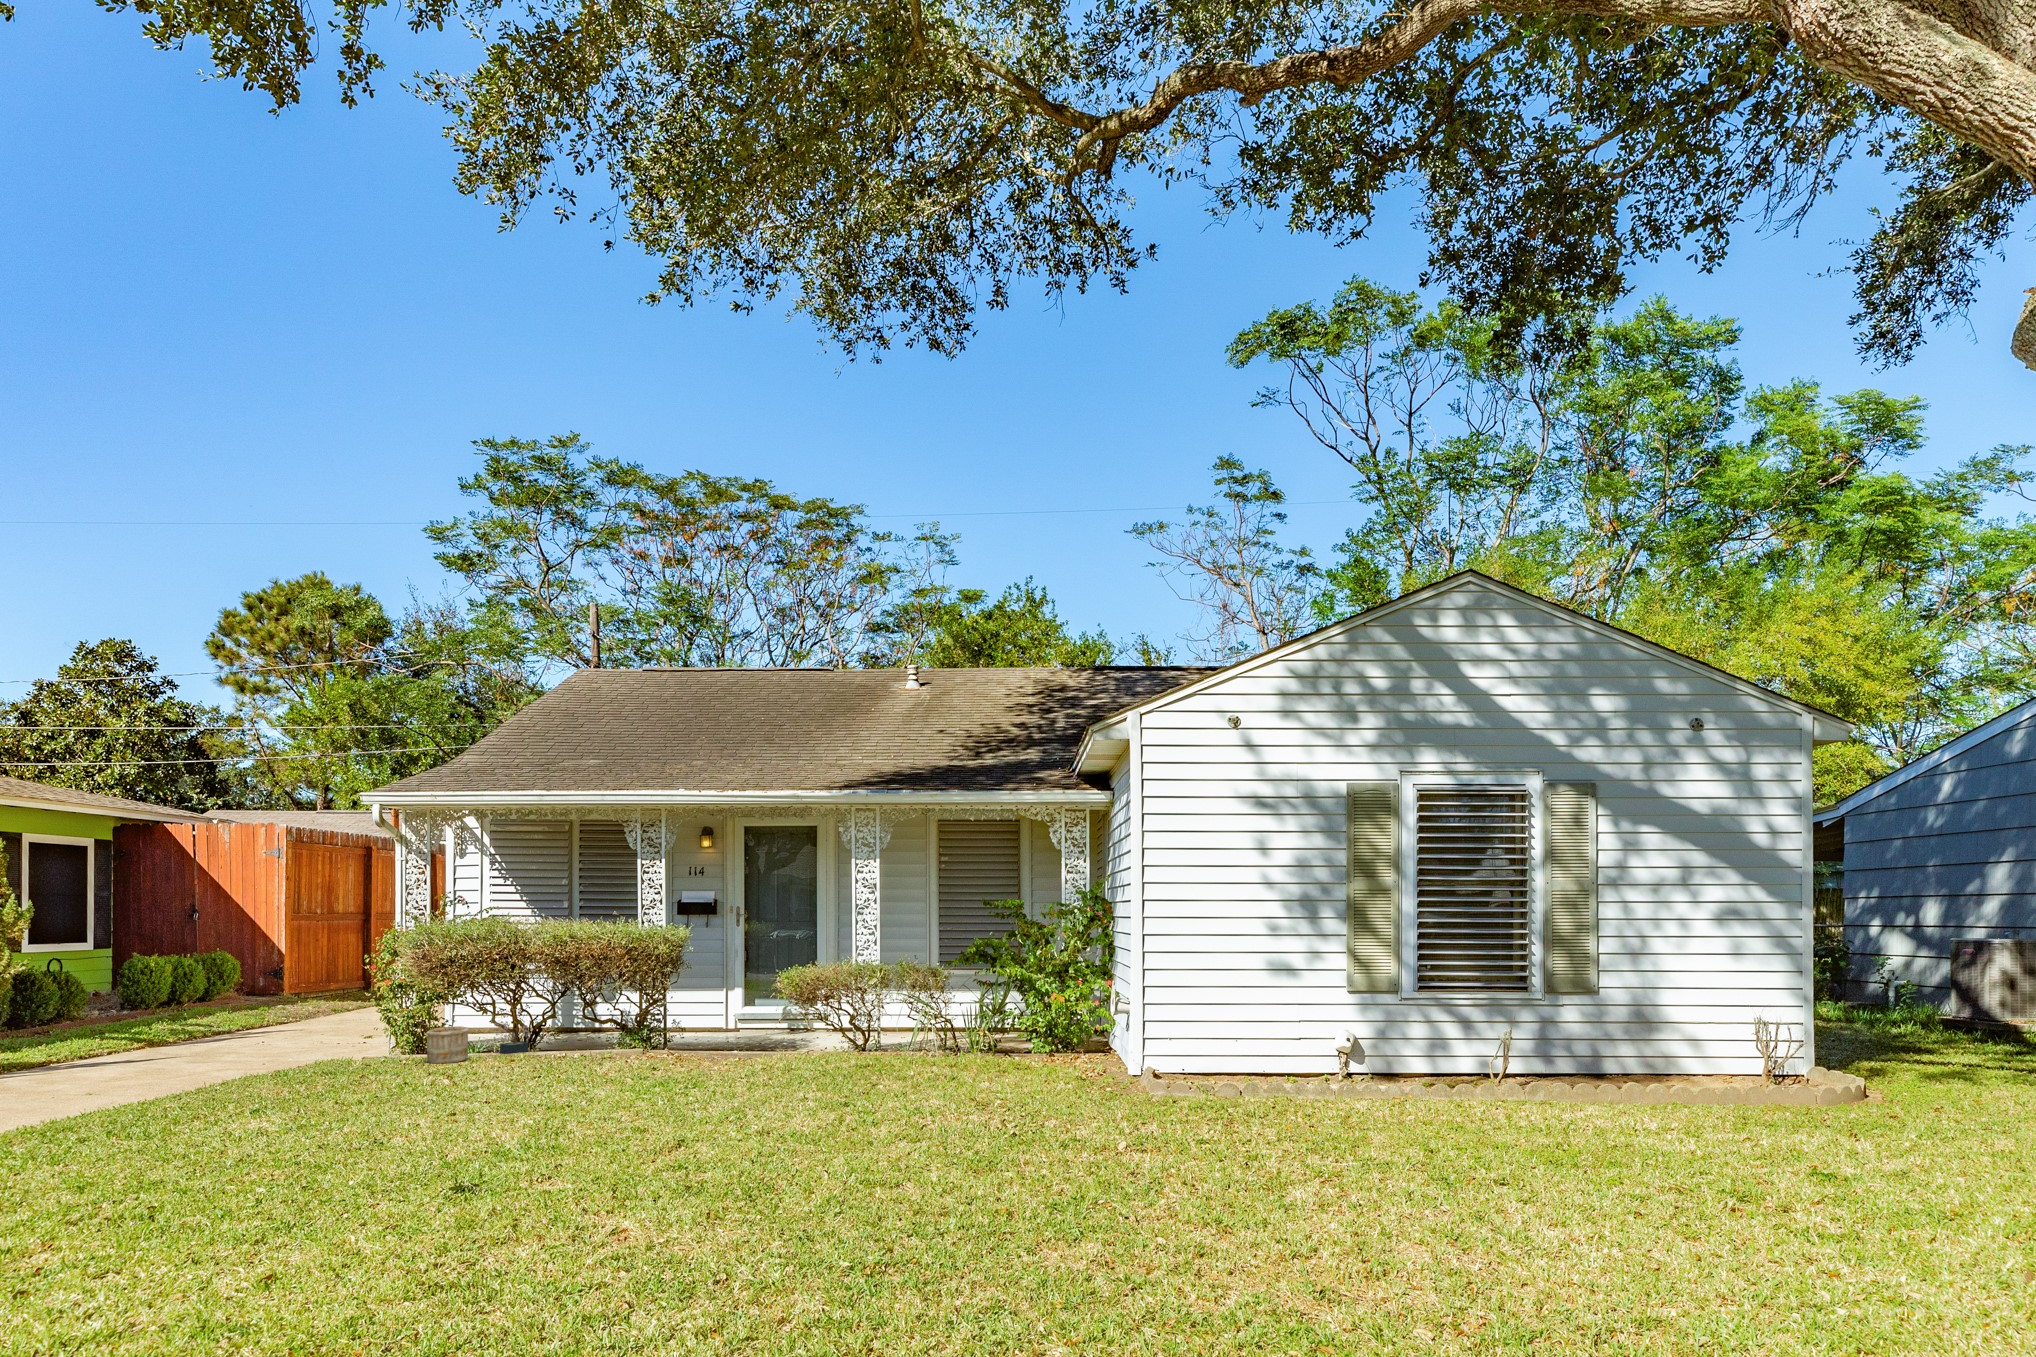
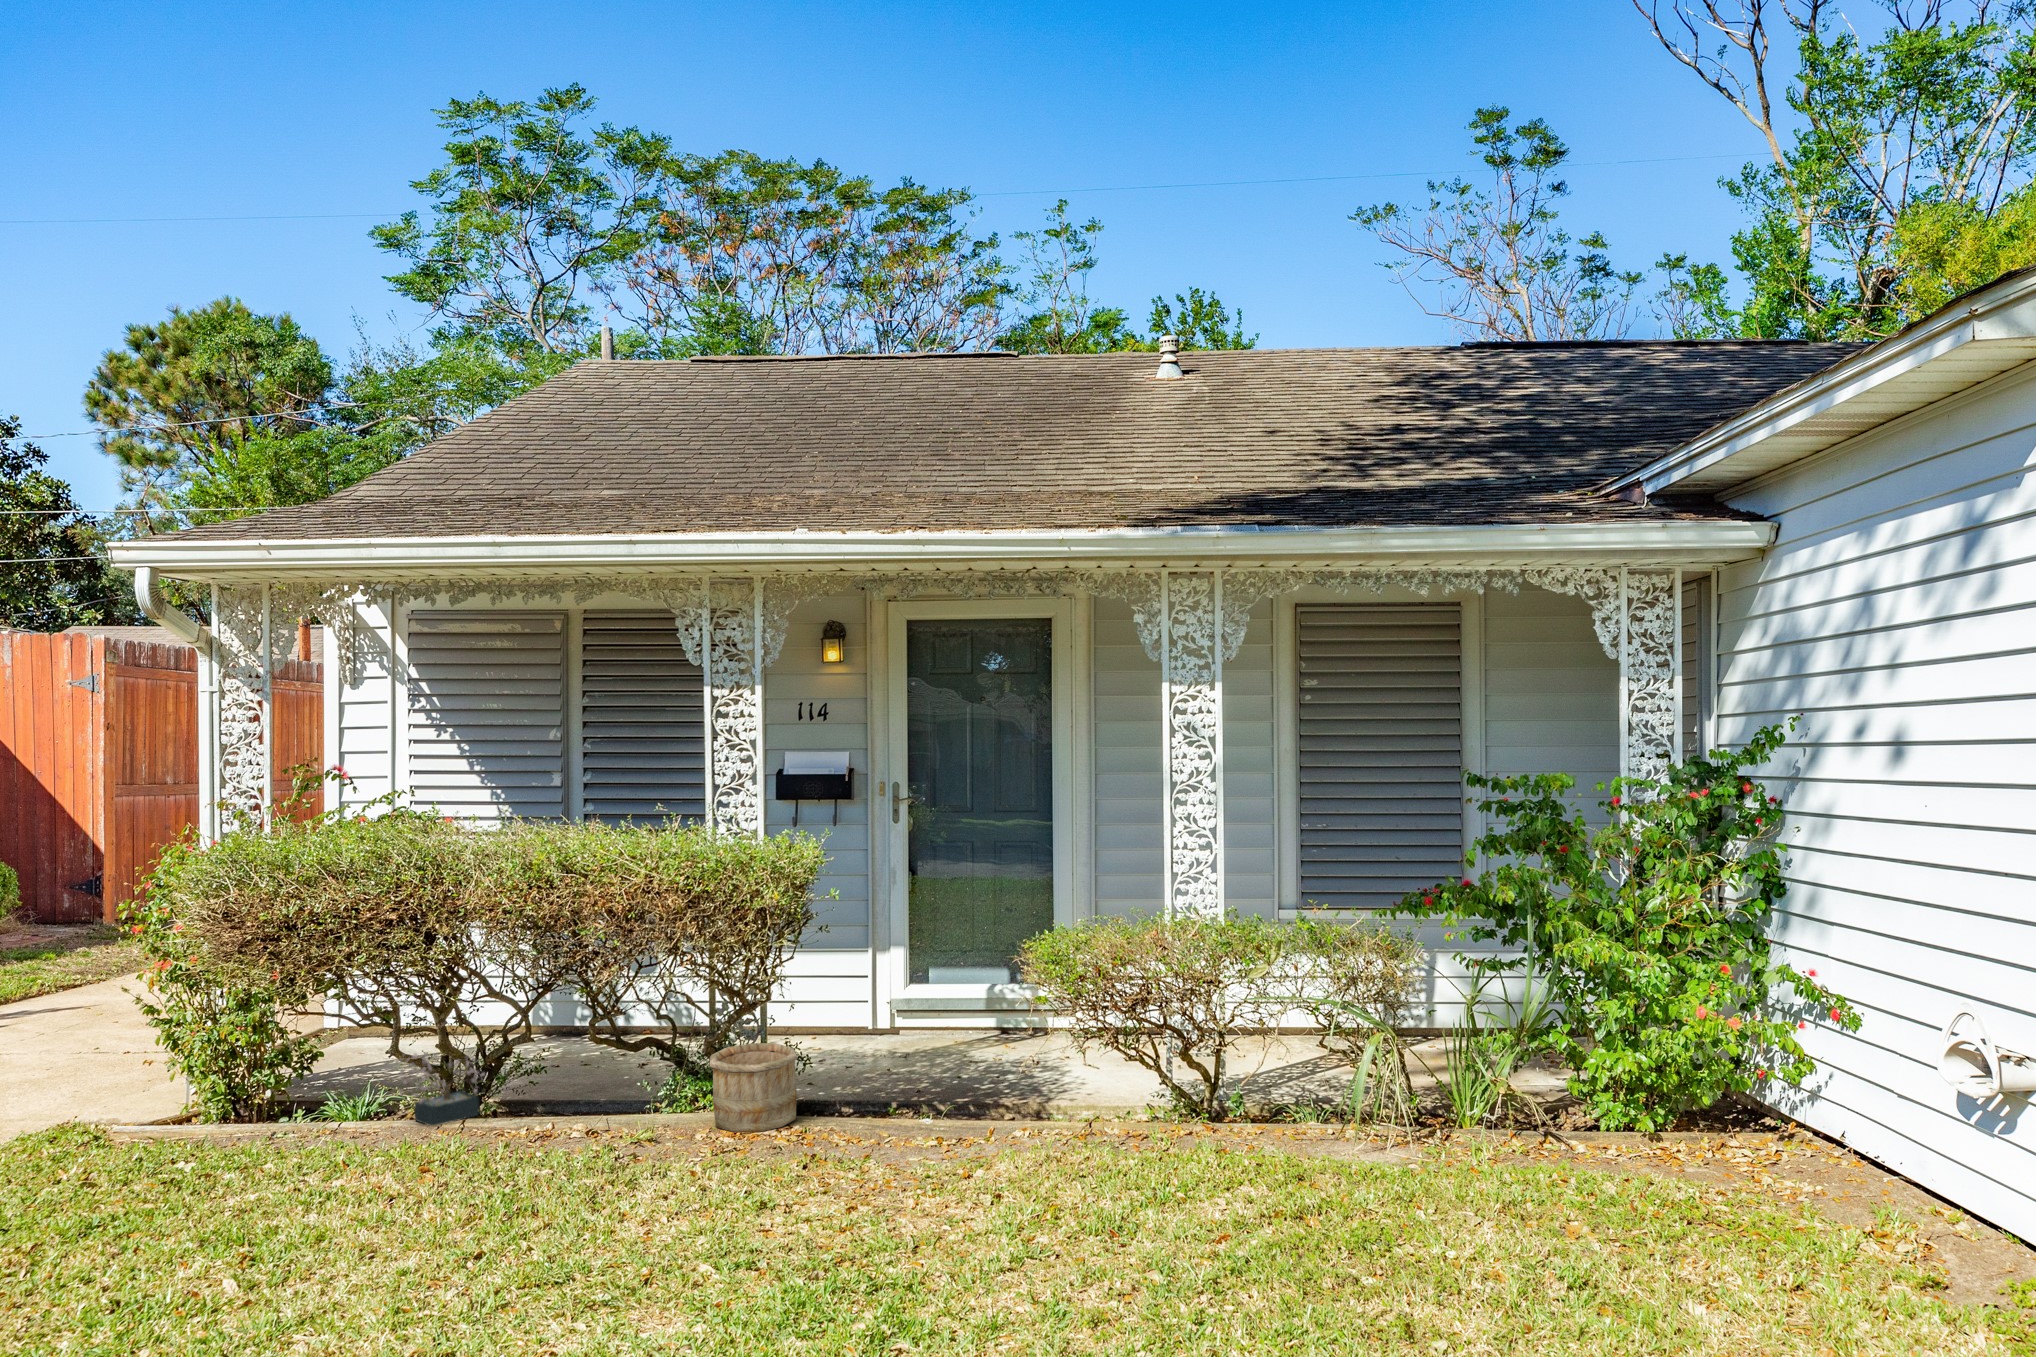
wooden bucket: present [426,1026,469,1063] -> present [710,1043,798,1132]

